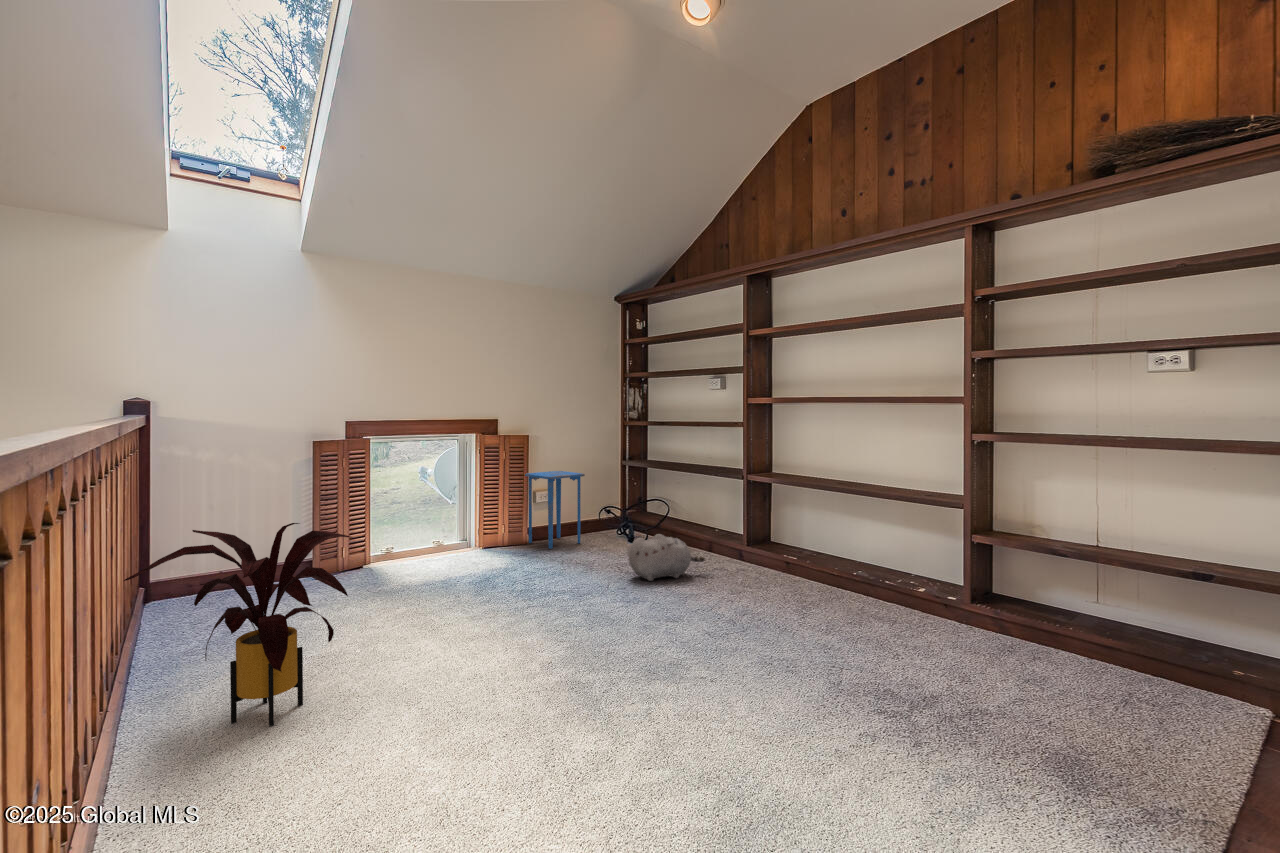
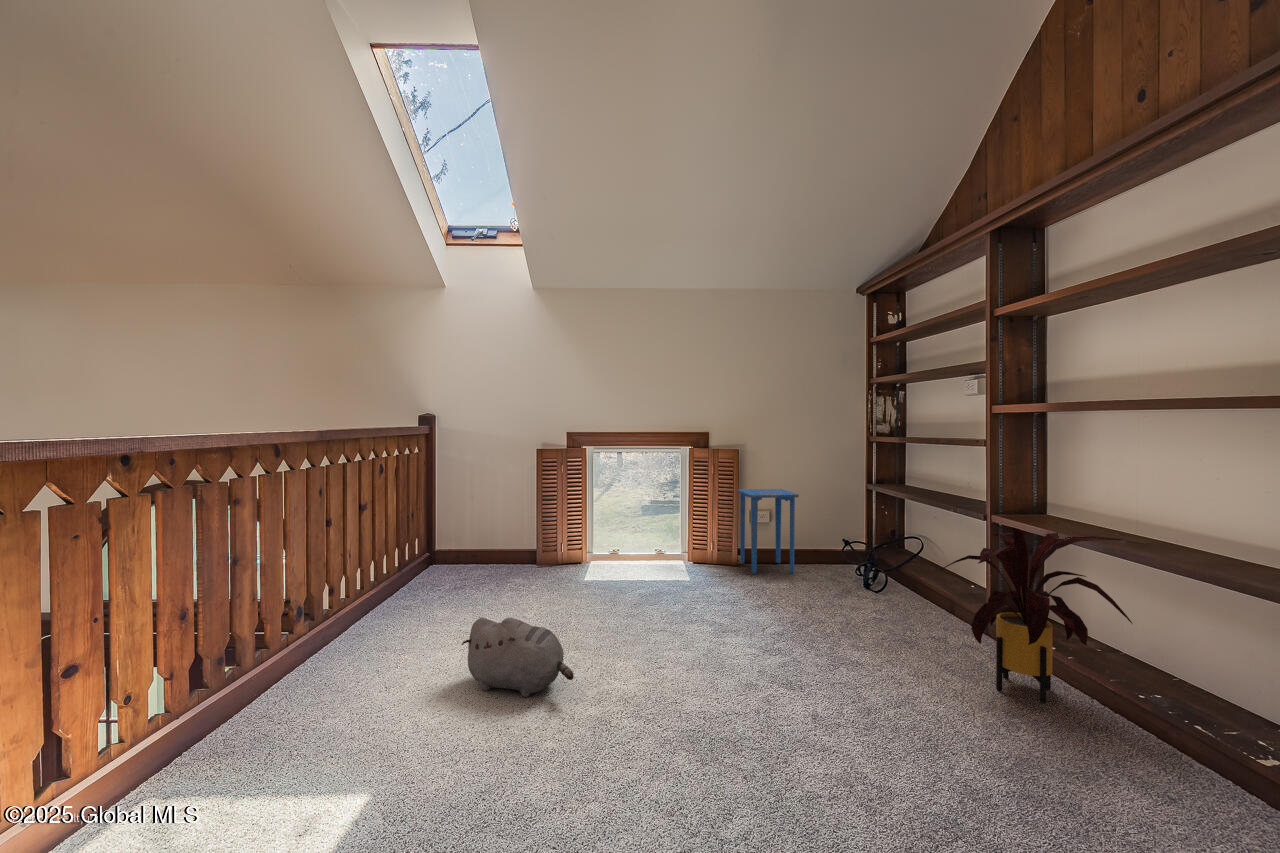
house plant: present [124,523,352,726] -> present [941,527,1132,703]
plush toy: present [629,534,705,581] -> present [462,617,574,697]

